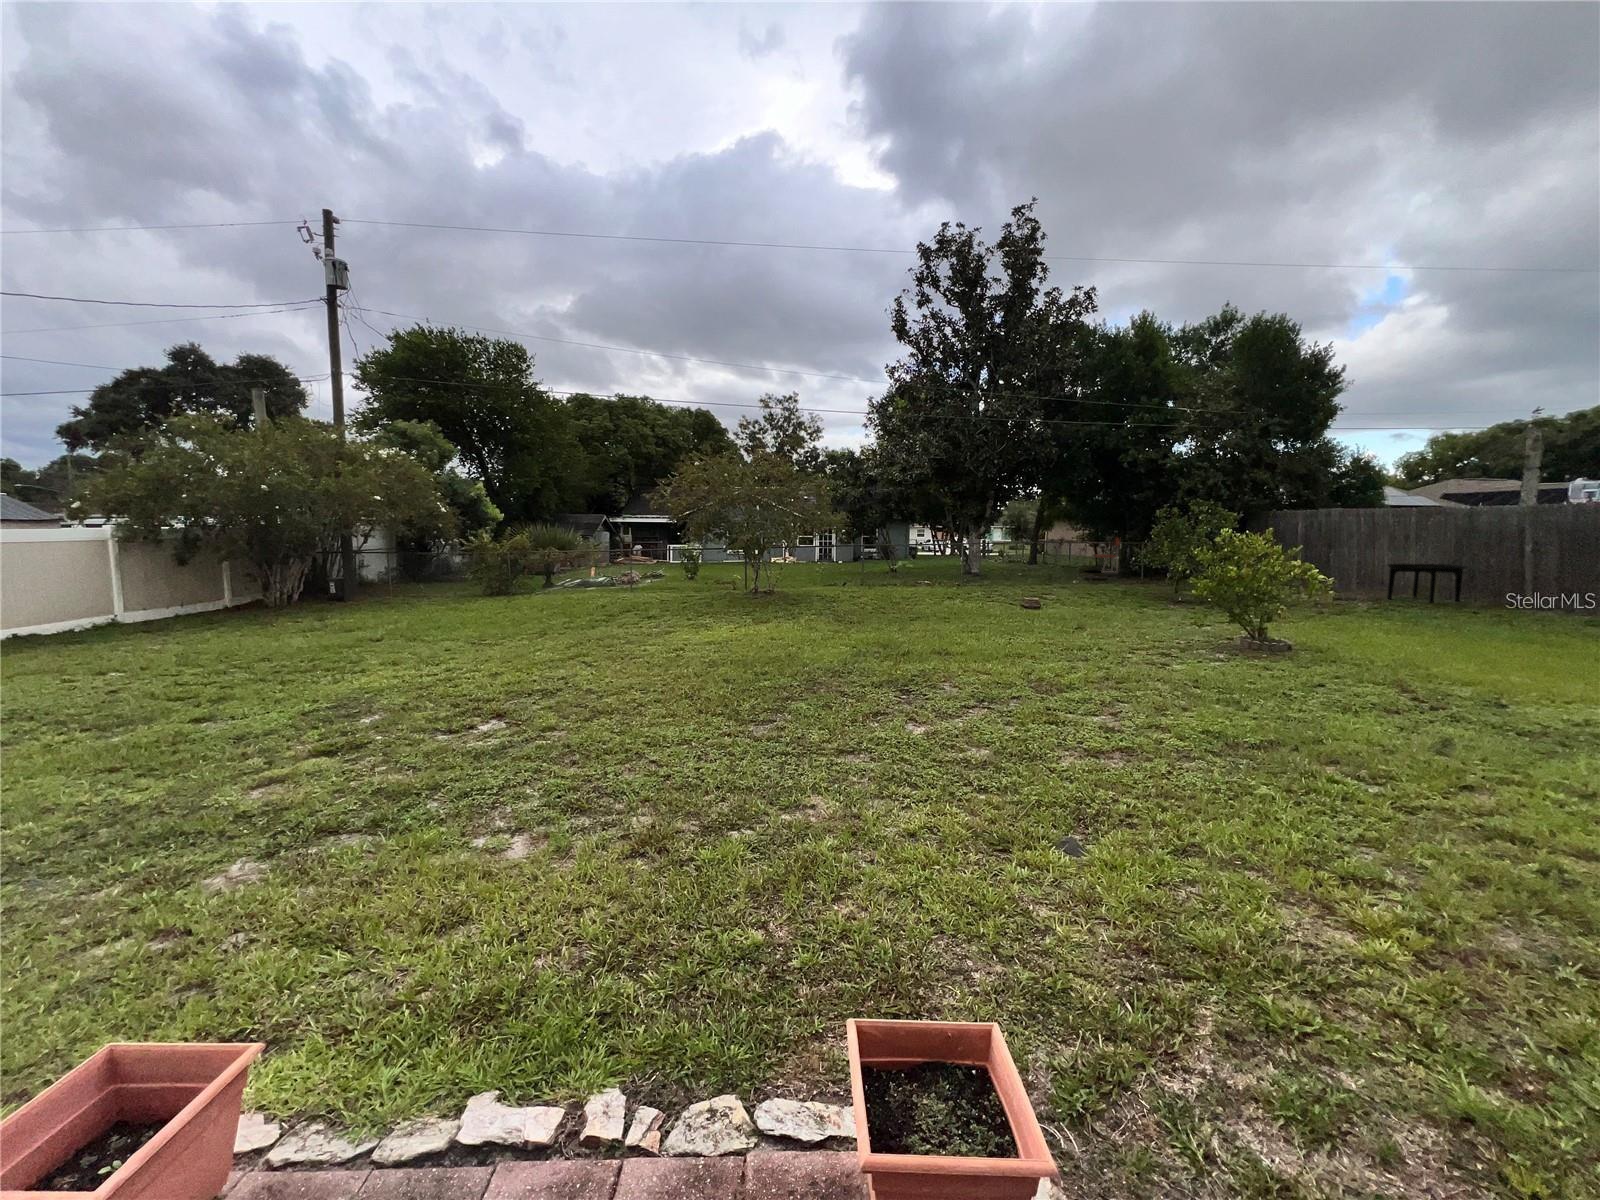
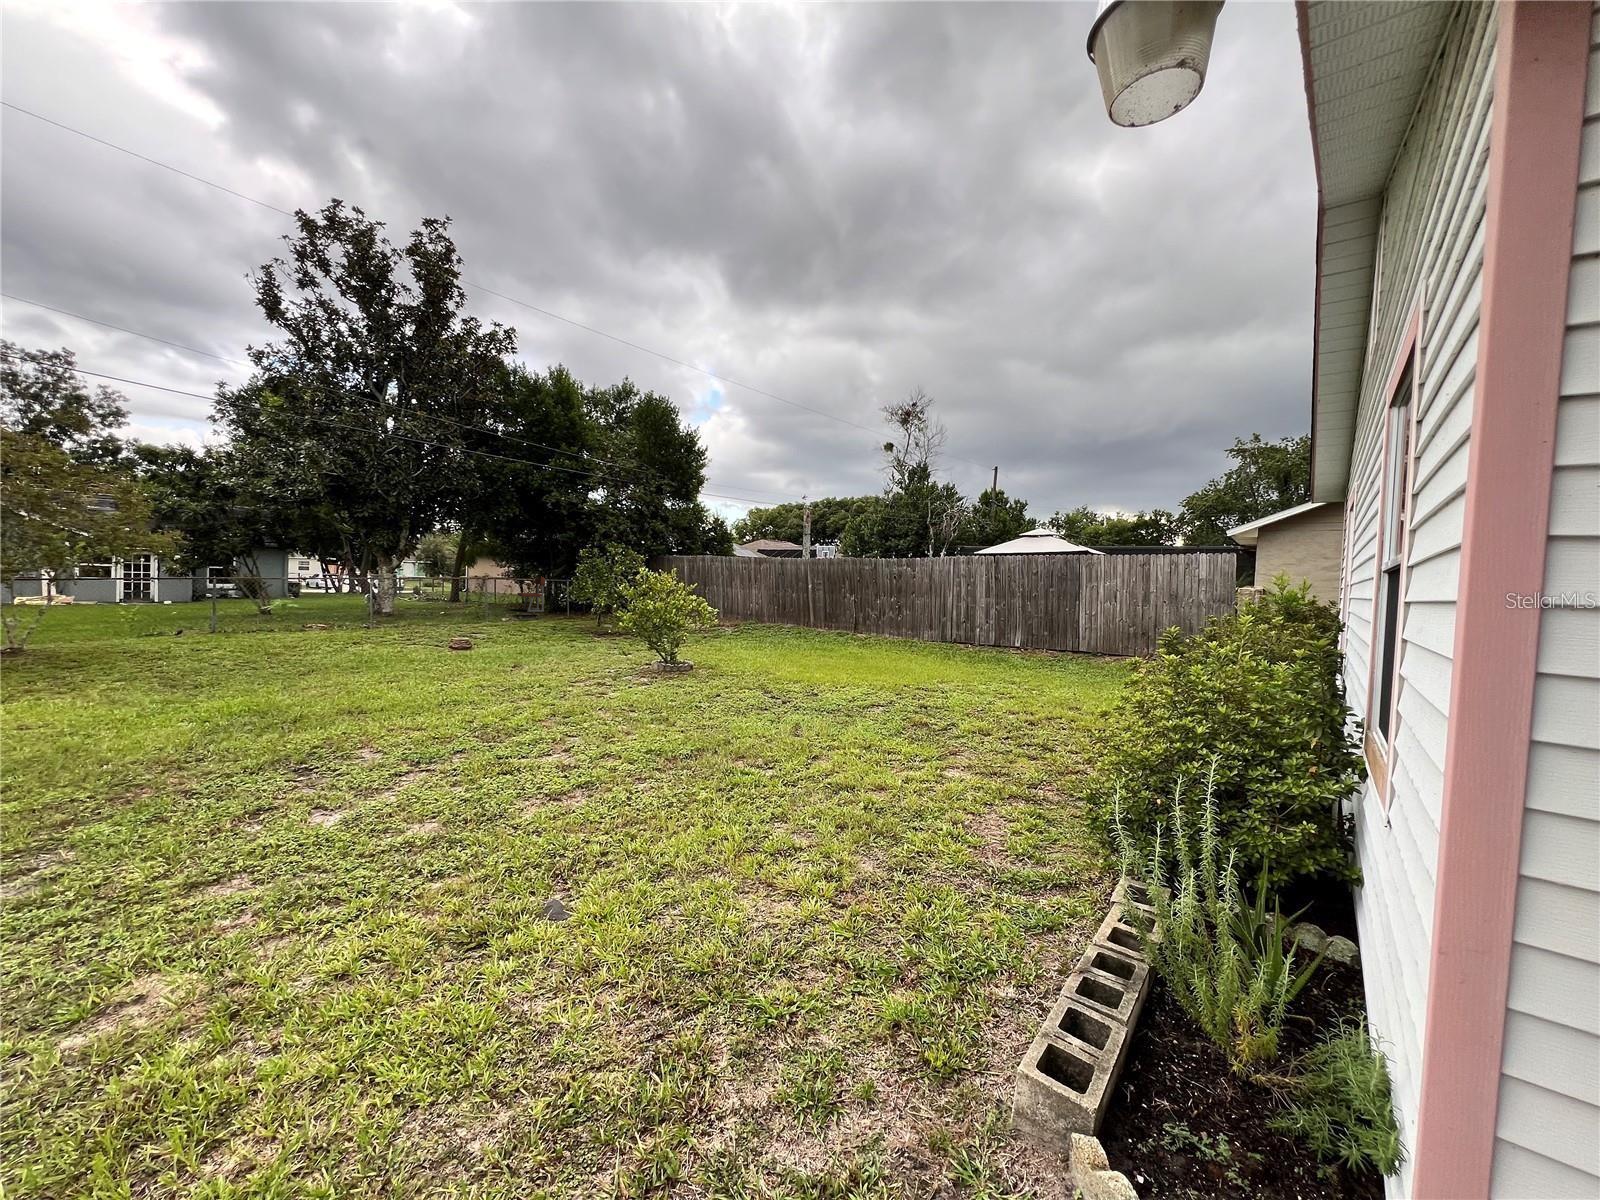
round table: present [1387,564,1467,603] -> none [747,600,792,629]

